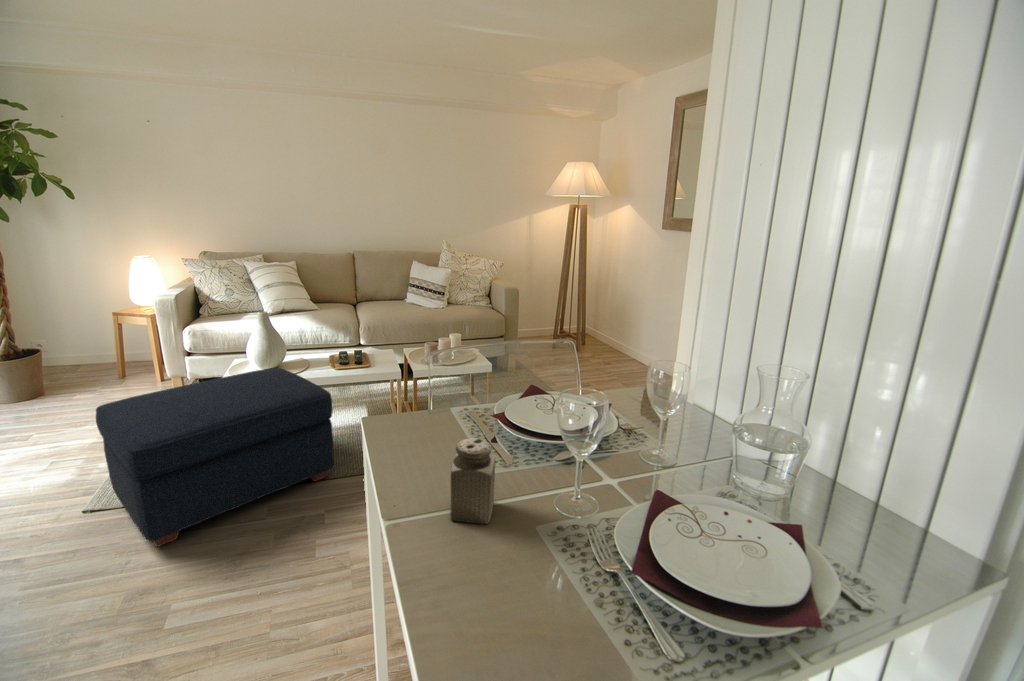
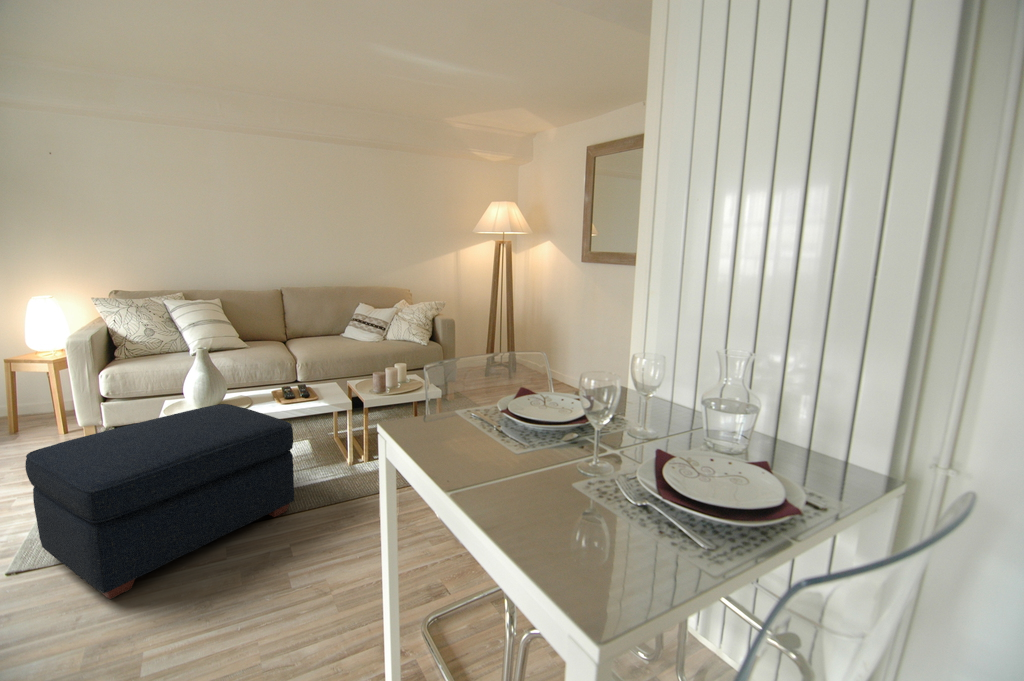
salt shaker: present [450,438,496,524] -> none [498,415,536,486]

